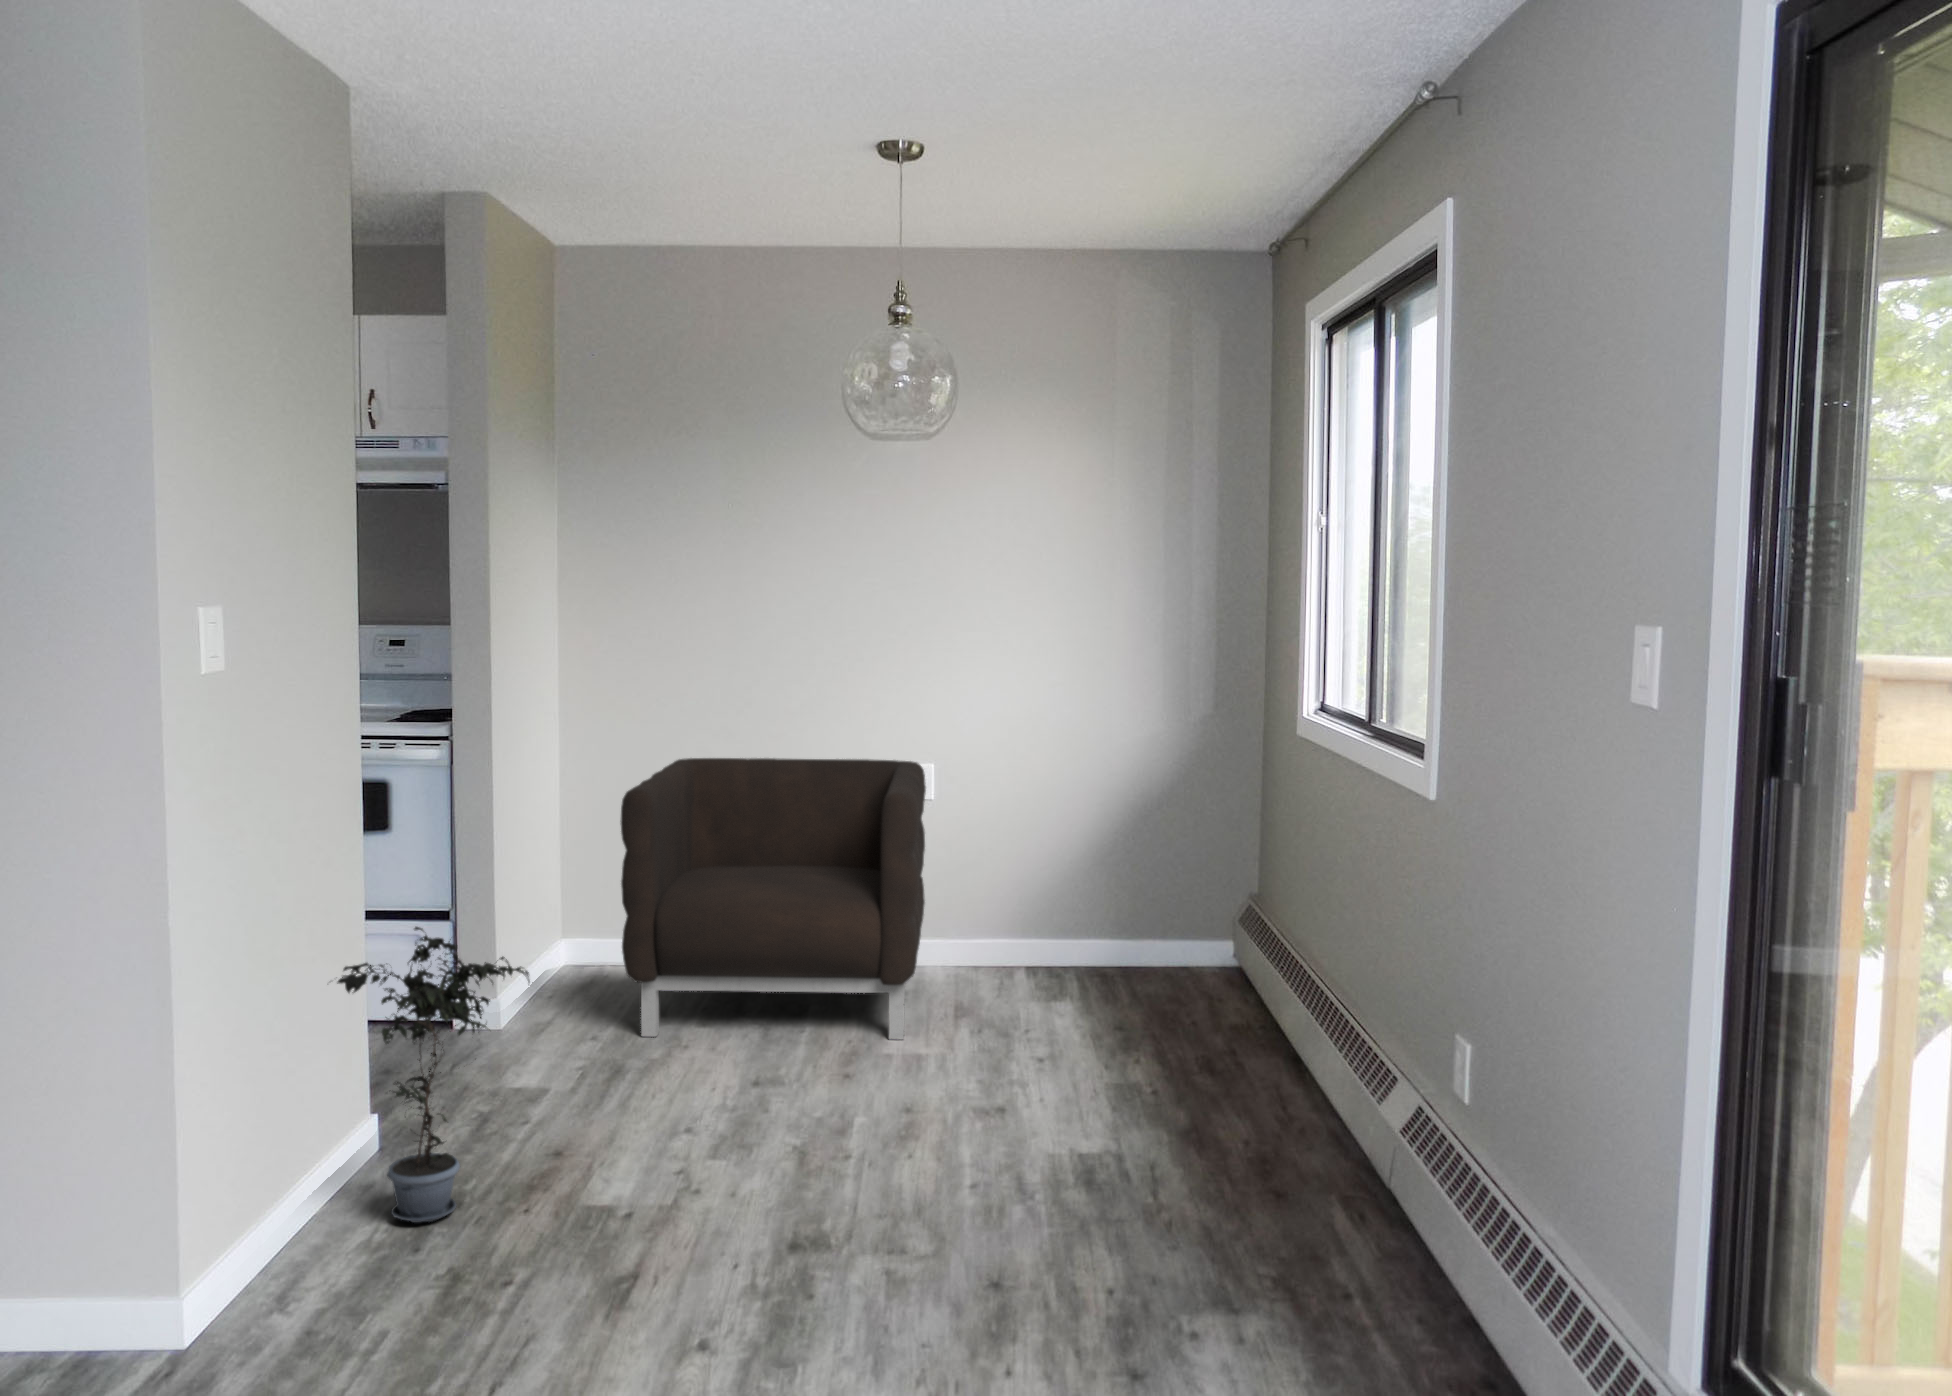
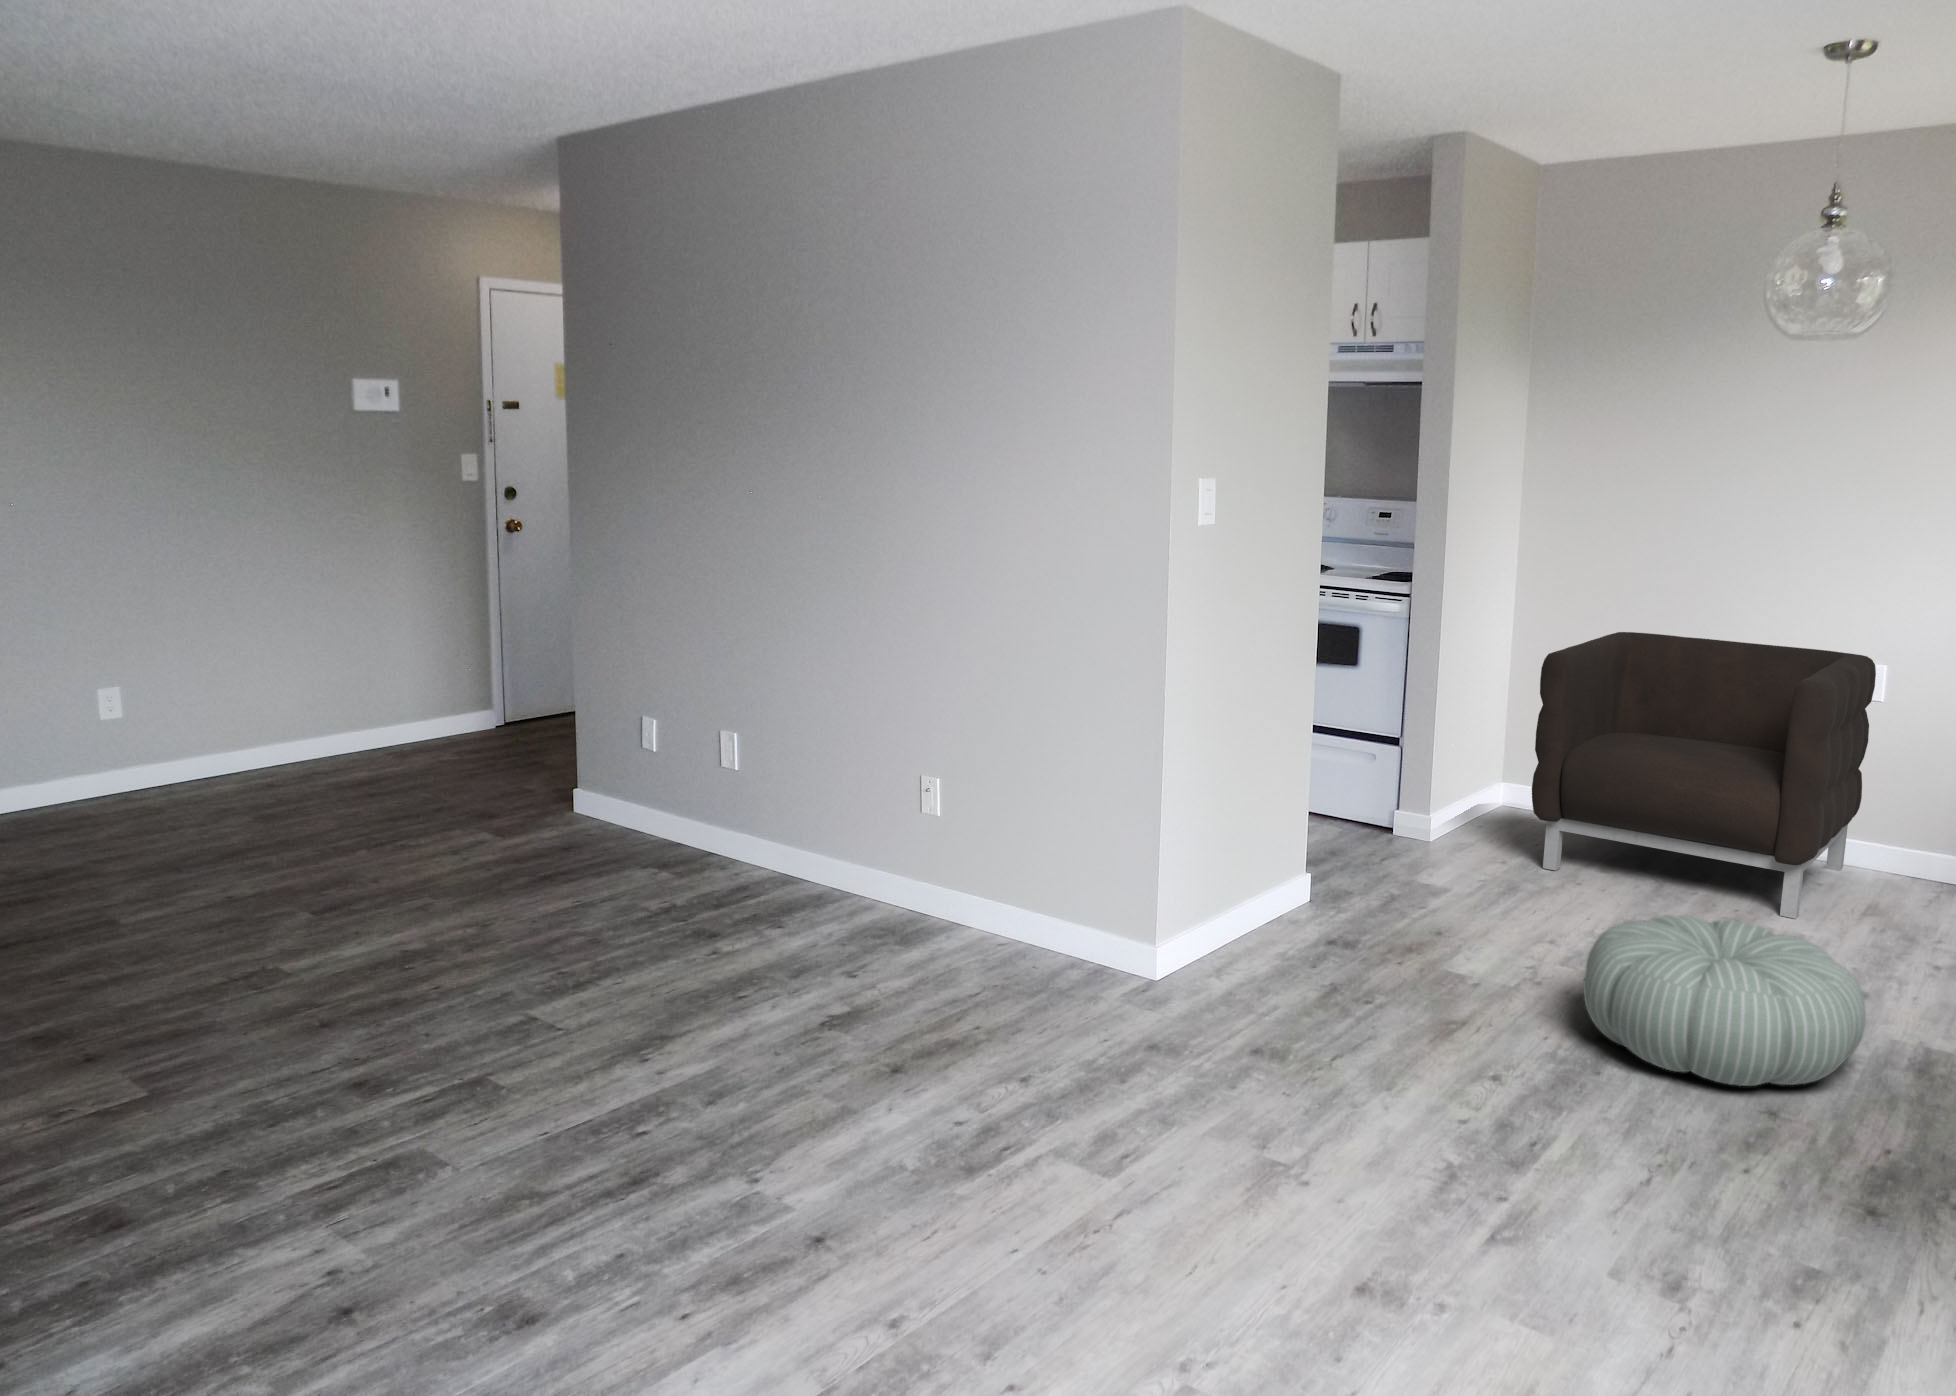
potted plant: present [337,927,530,1223] -> none [1274,733,1418,952]
pouf: none [763,1068,1050,1269] -> present [1583,915,1866,1086]

